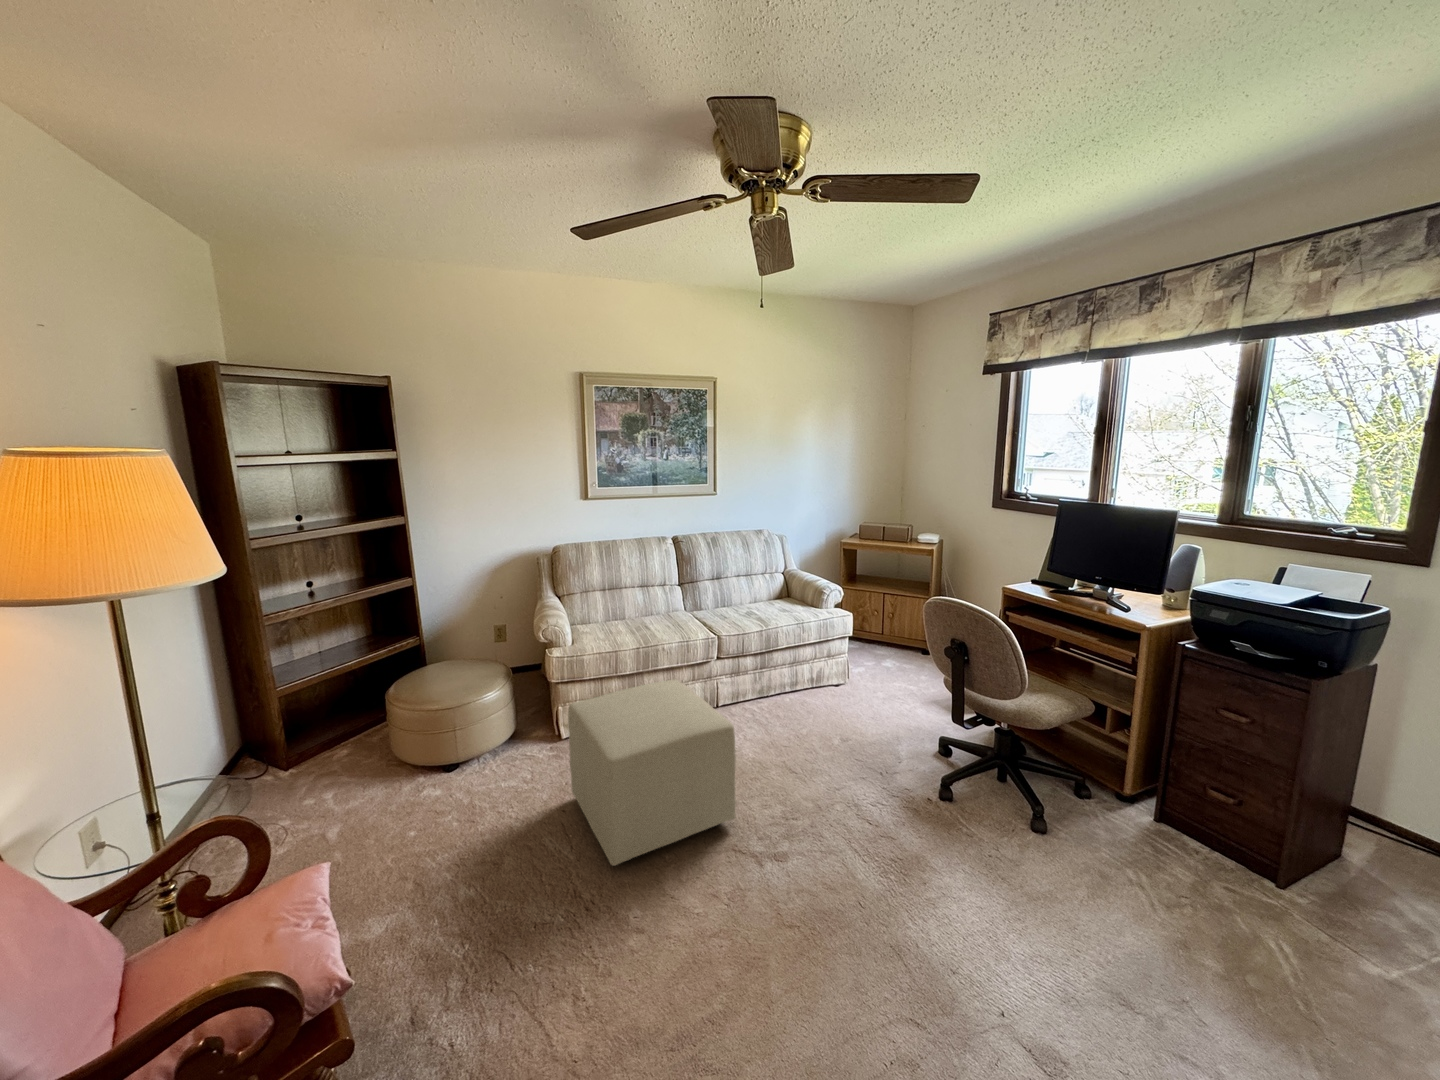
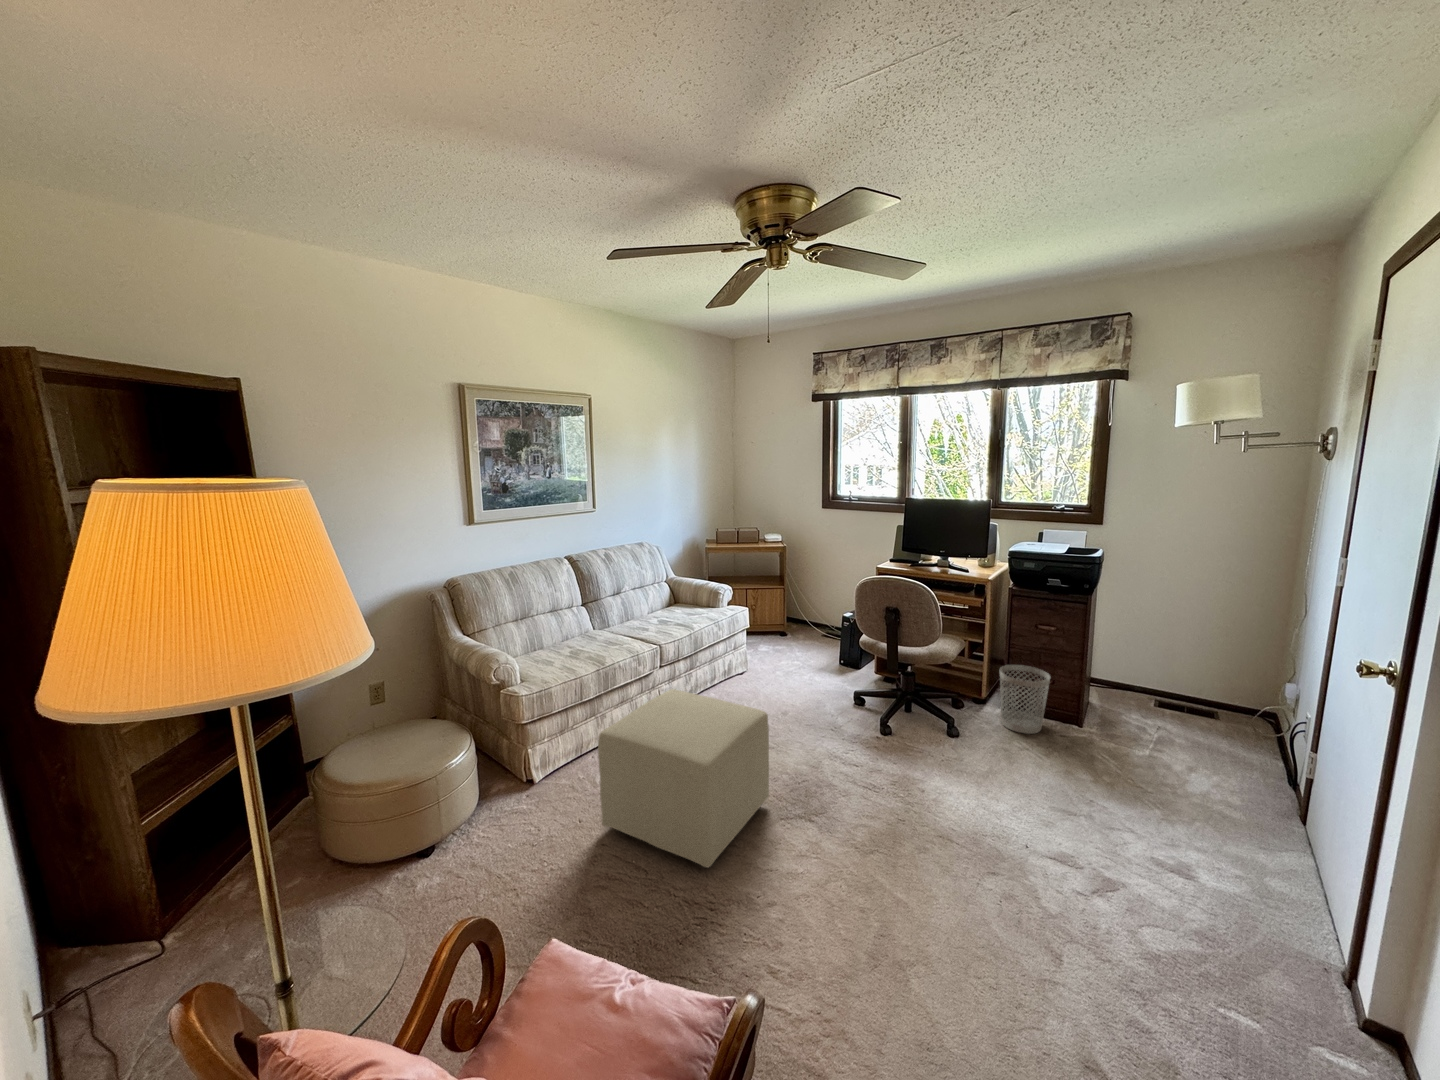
wastebasket: none [1134,752,1222,864] -> present [1000,665,1050,734]

